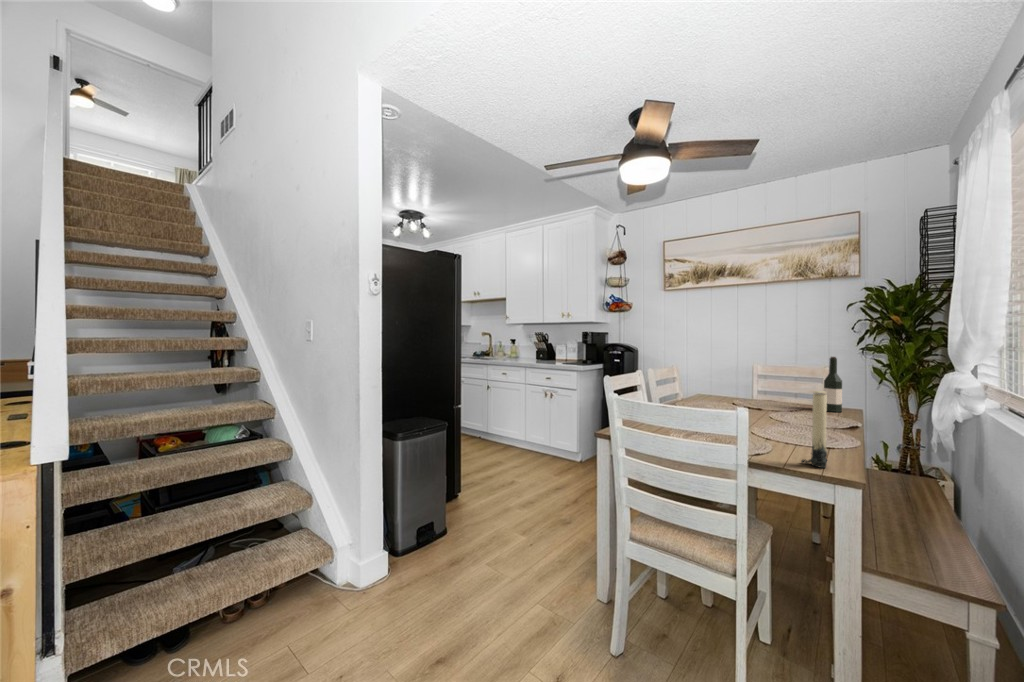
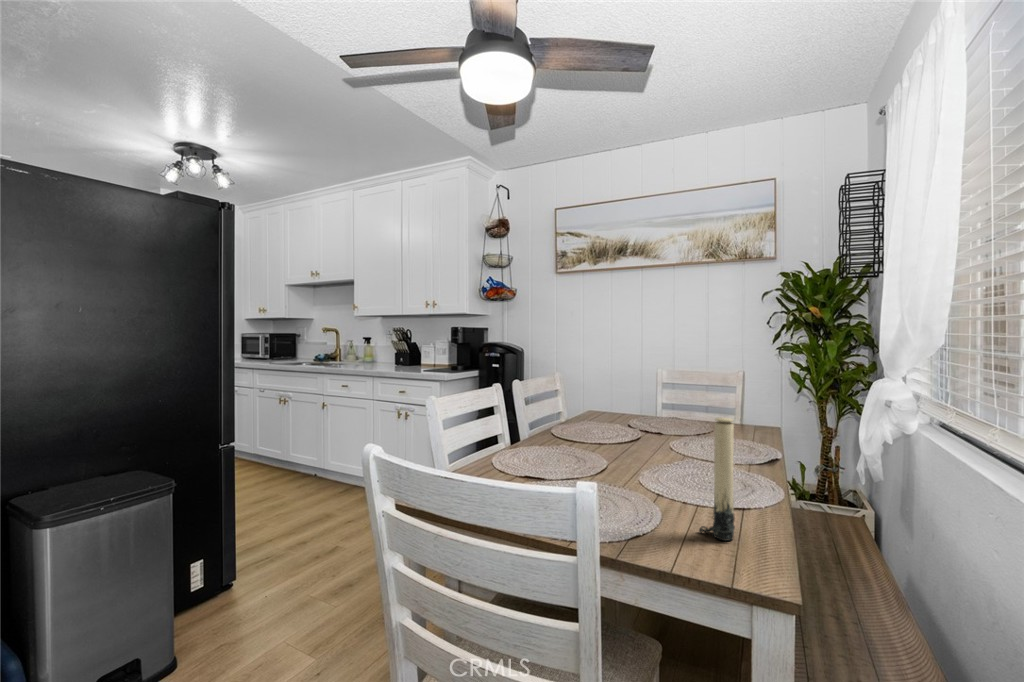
wine bottle: present [824,357,842,412] -> none [736,359,757,432]

